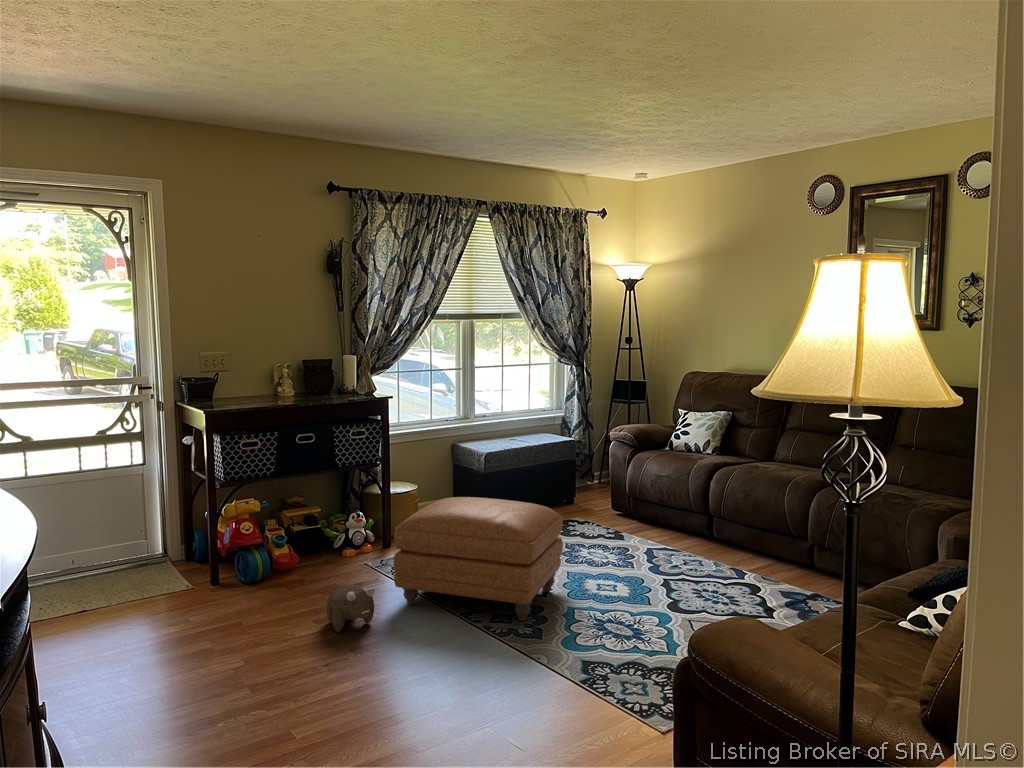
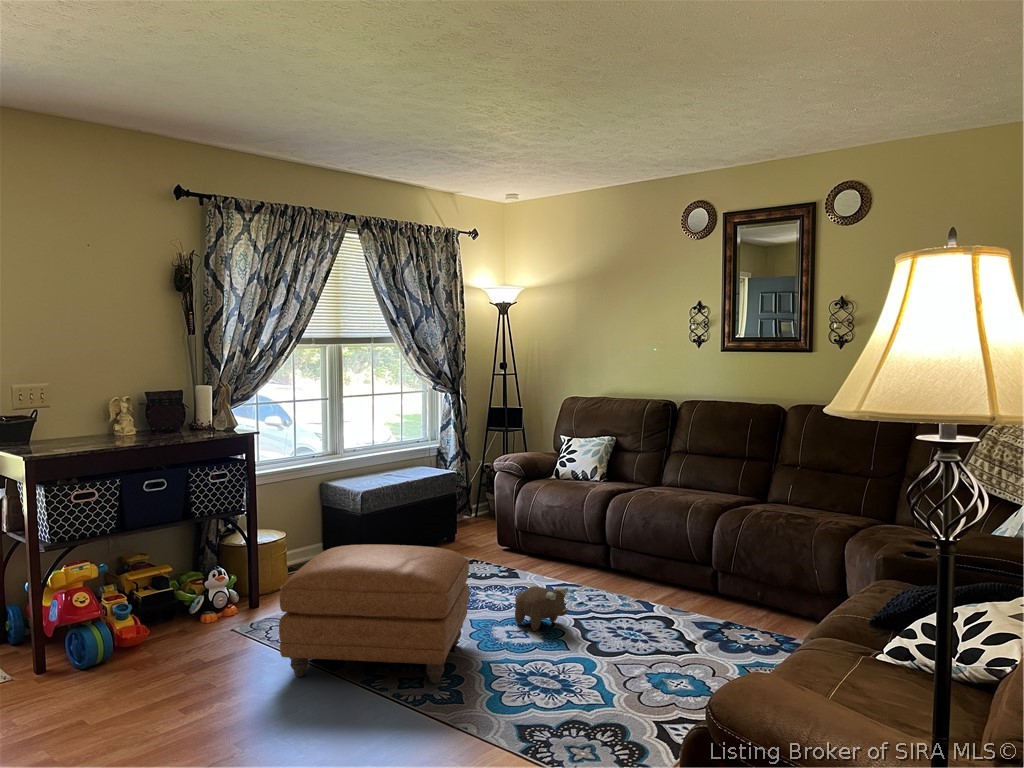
plush toy: present [326,584,374,632] -> present [515,586,568,631]

